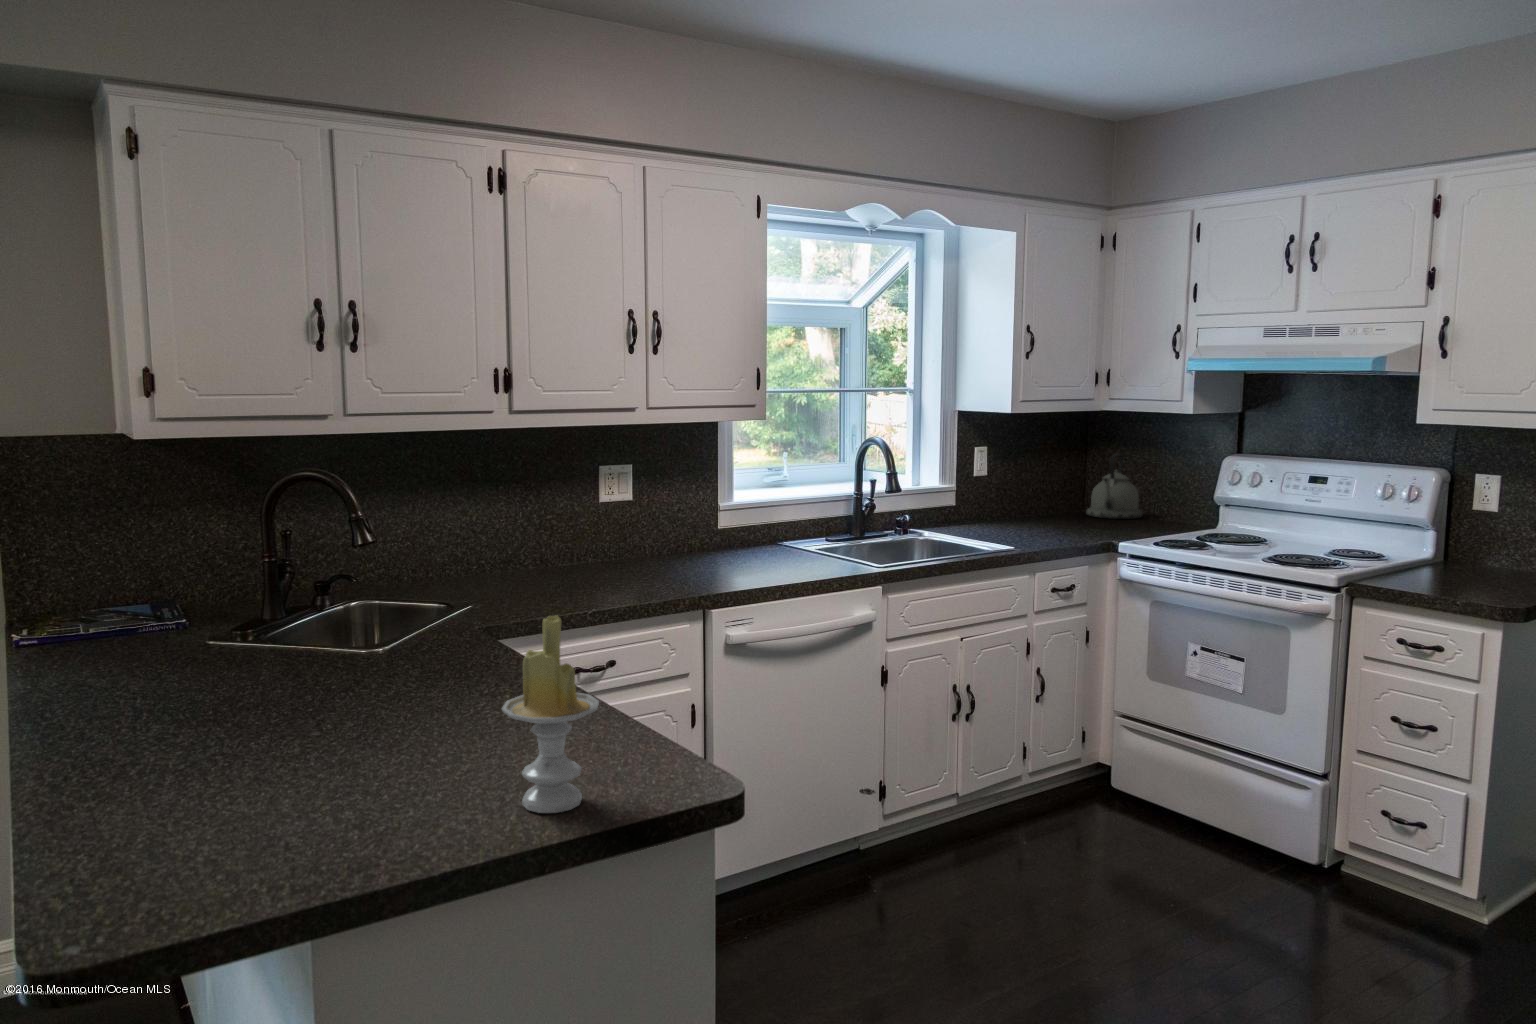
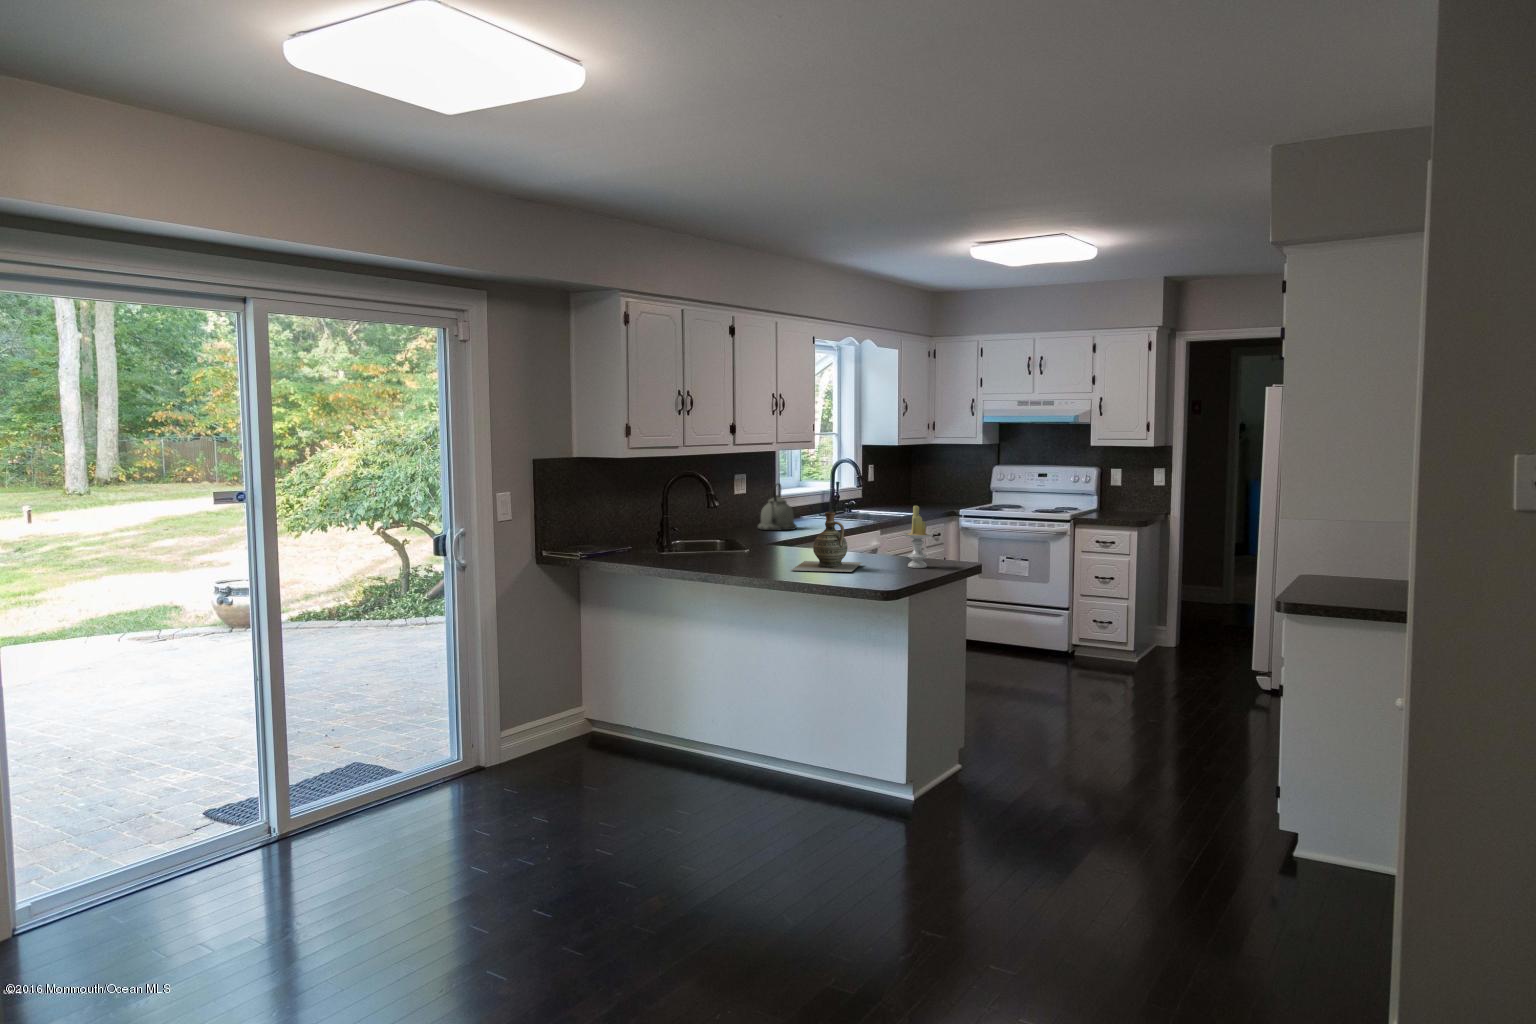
kettle: present [1086,454,1142,519] -> present [758,484,797,530]
ceramic jug: none [192,617,440,818] -> present [791,512,862,572]

